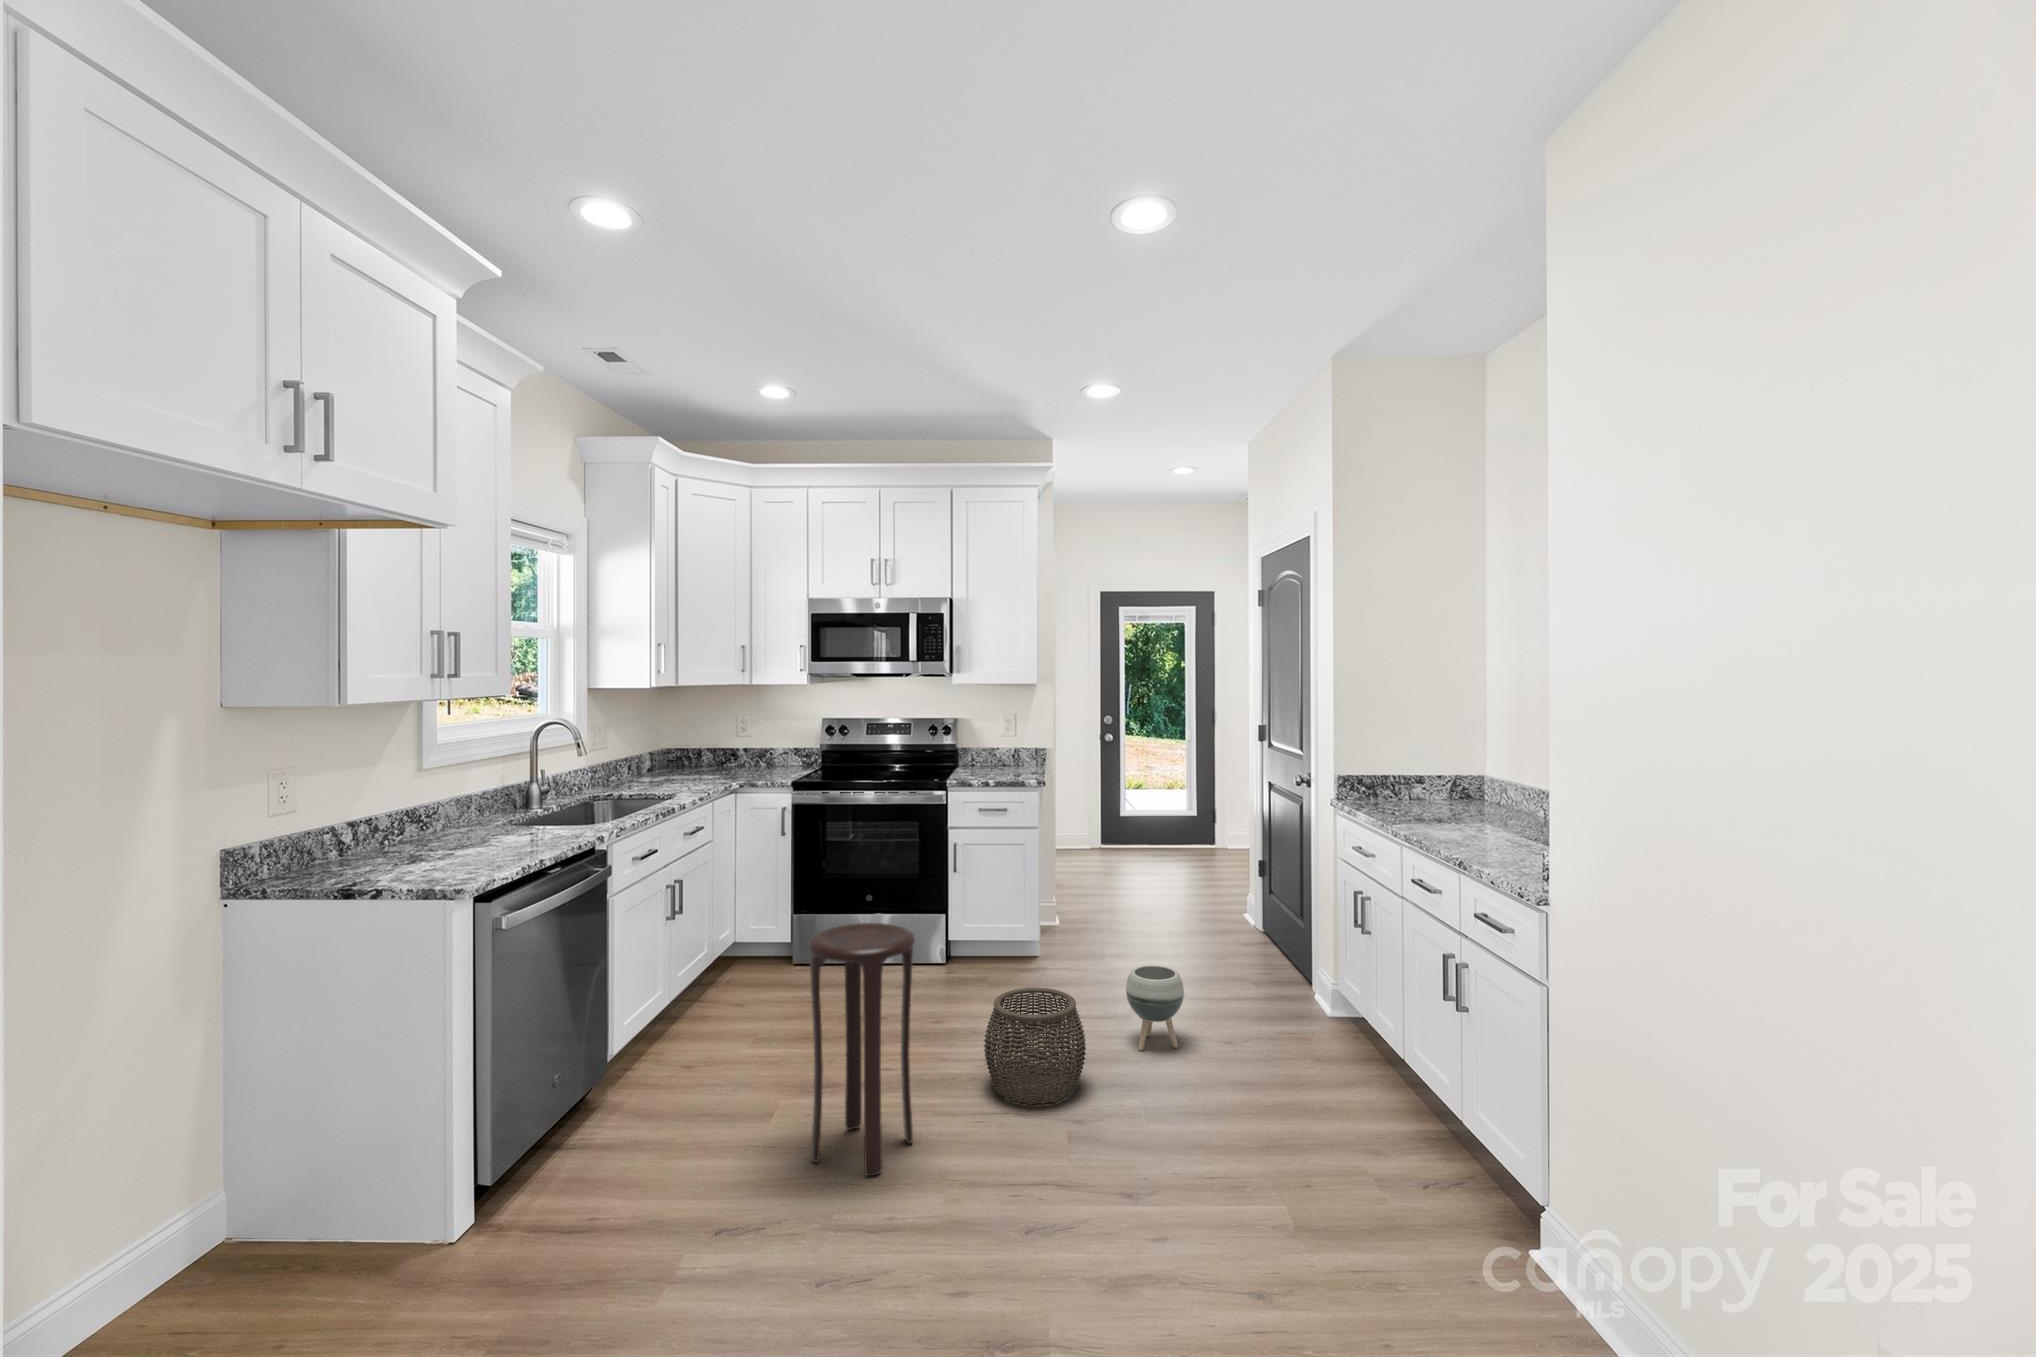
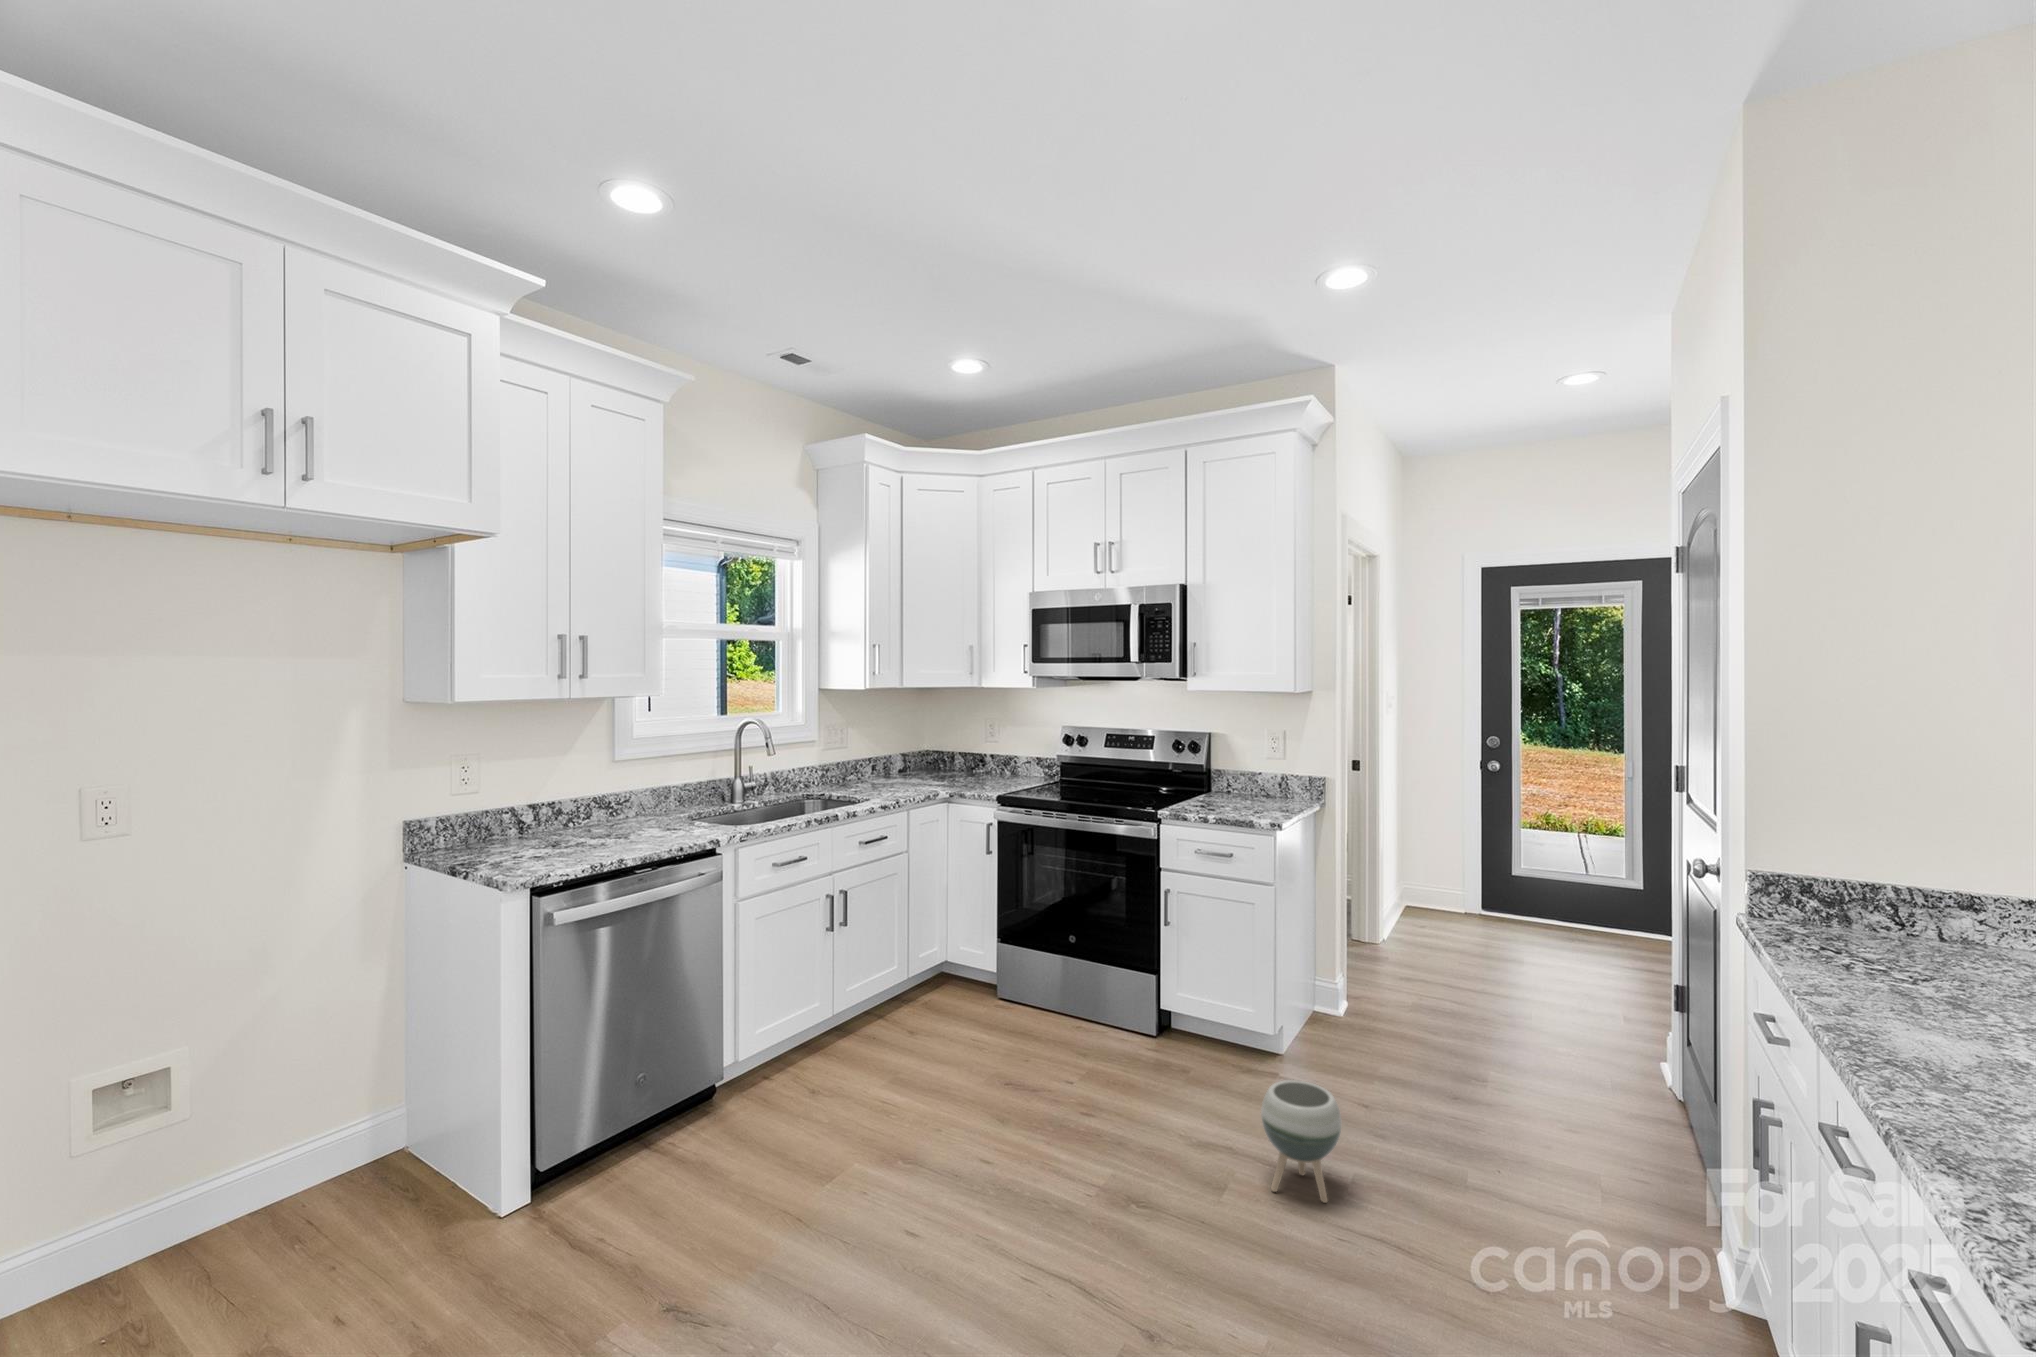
stool: present [808,923,915,1176] -> none [806,965,923,1248]
woven basket: present [984,988,1086,1105] -> none [1040,1074,1164,1228]

